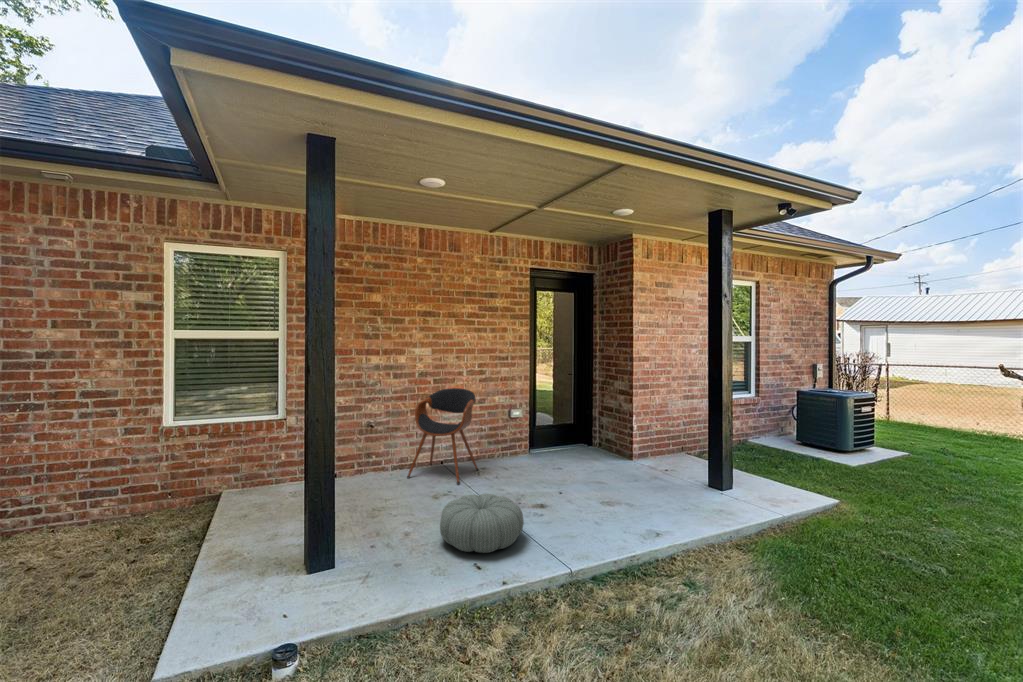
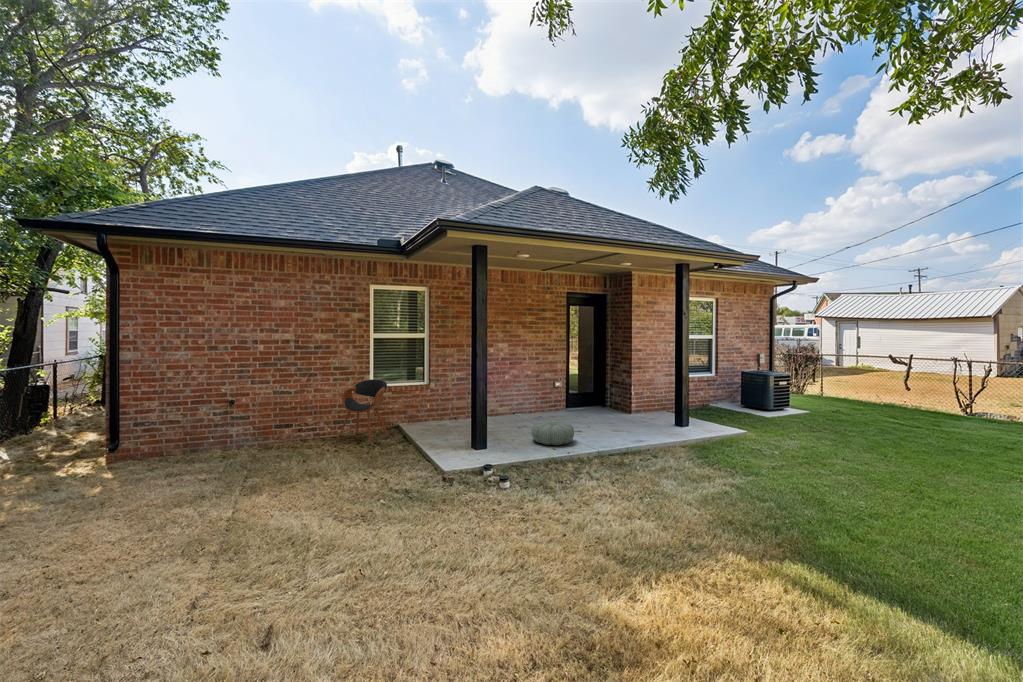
chair: present [407,388,478,484] -> present [336,379,389,446]

